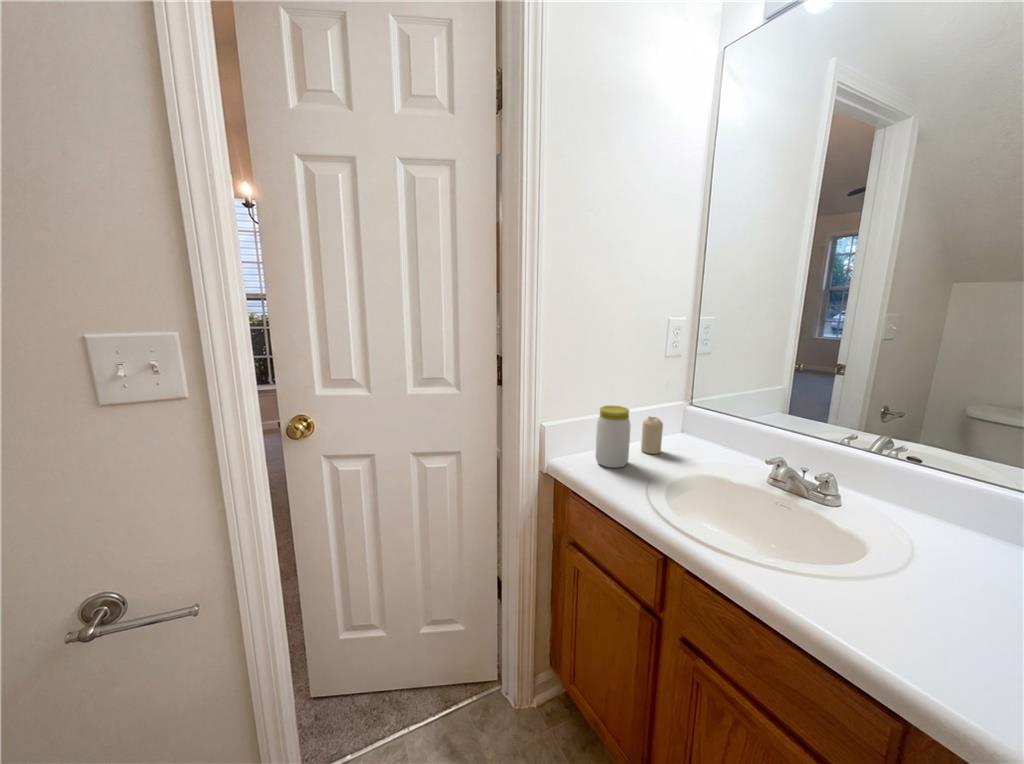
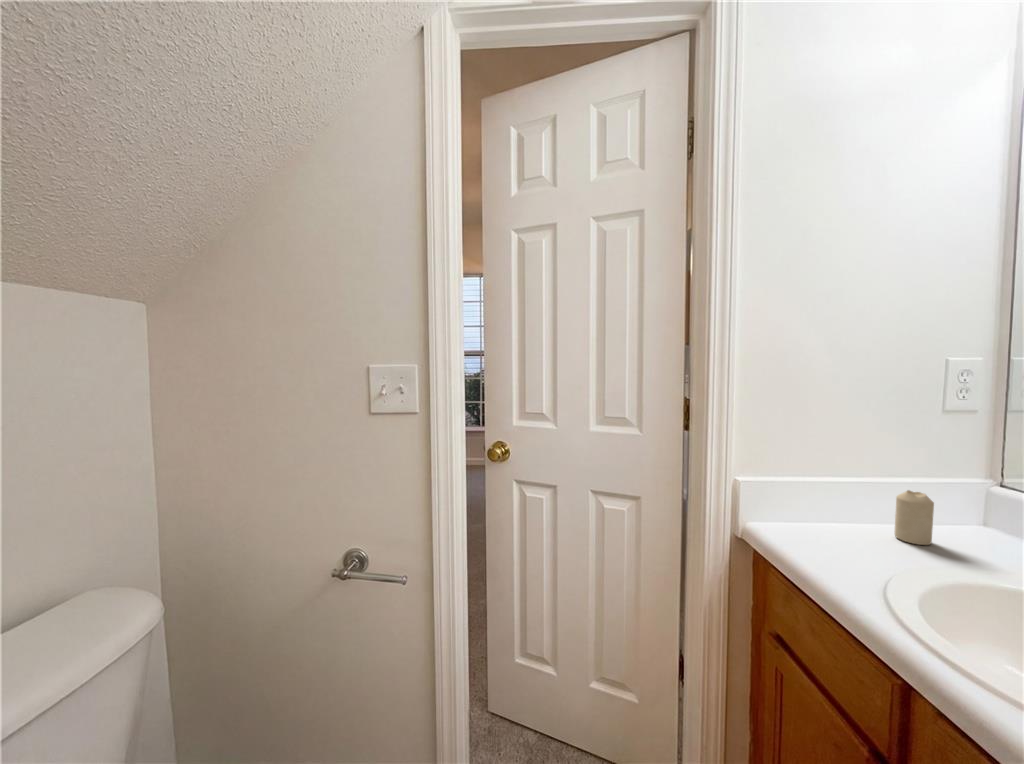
jar: present [595,405,630,468] -> none [813,466,869,550]

